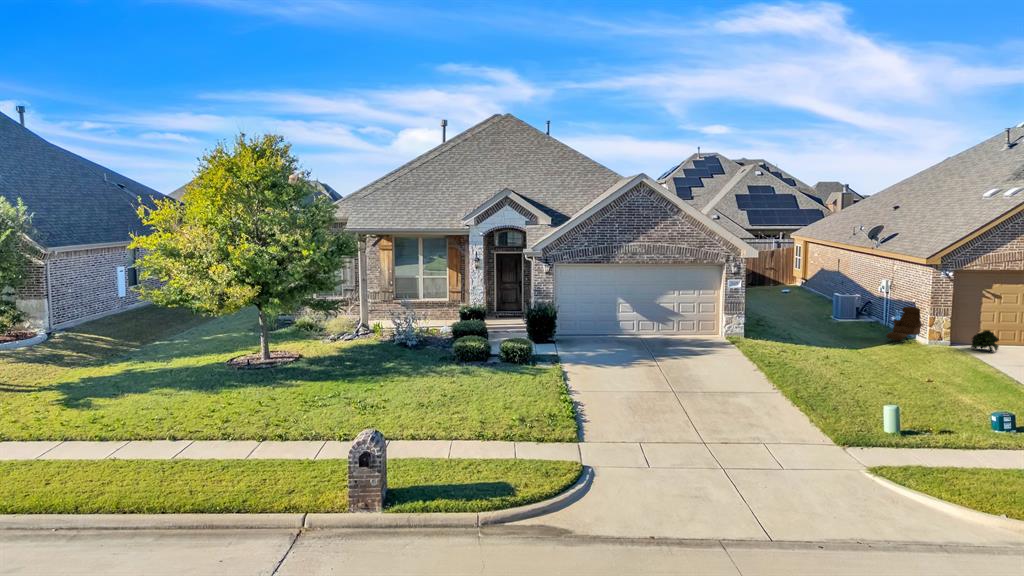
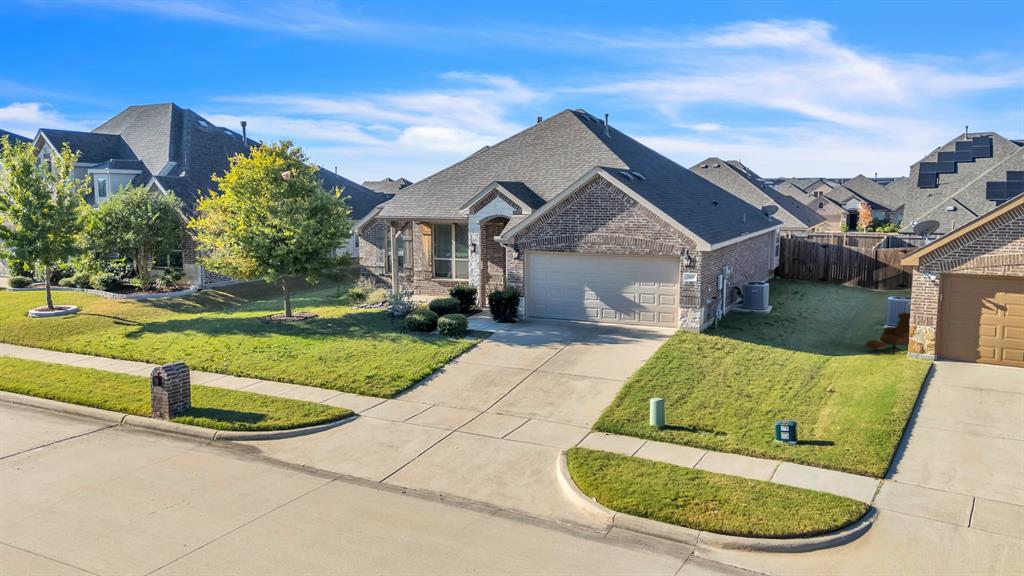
potted plant: present [971,330,999,351] -> none [955,346,991,373]

